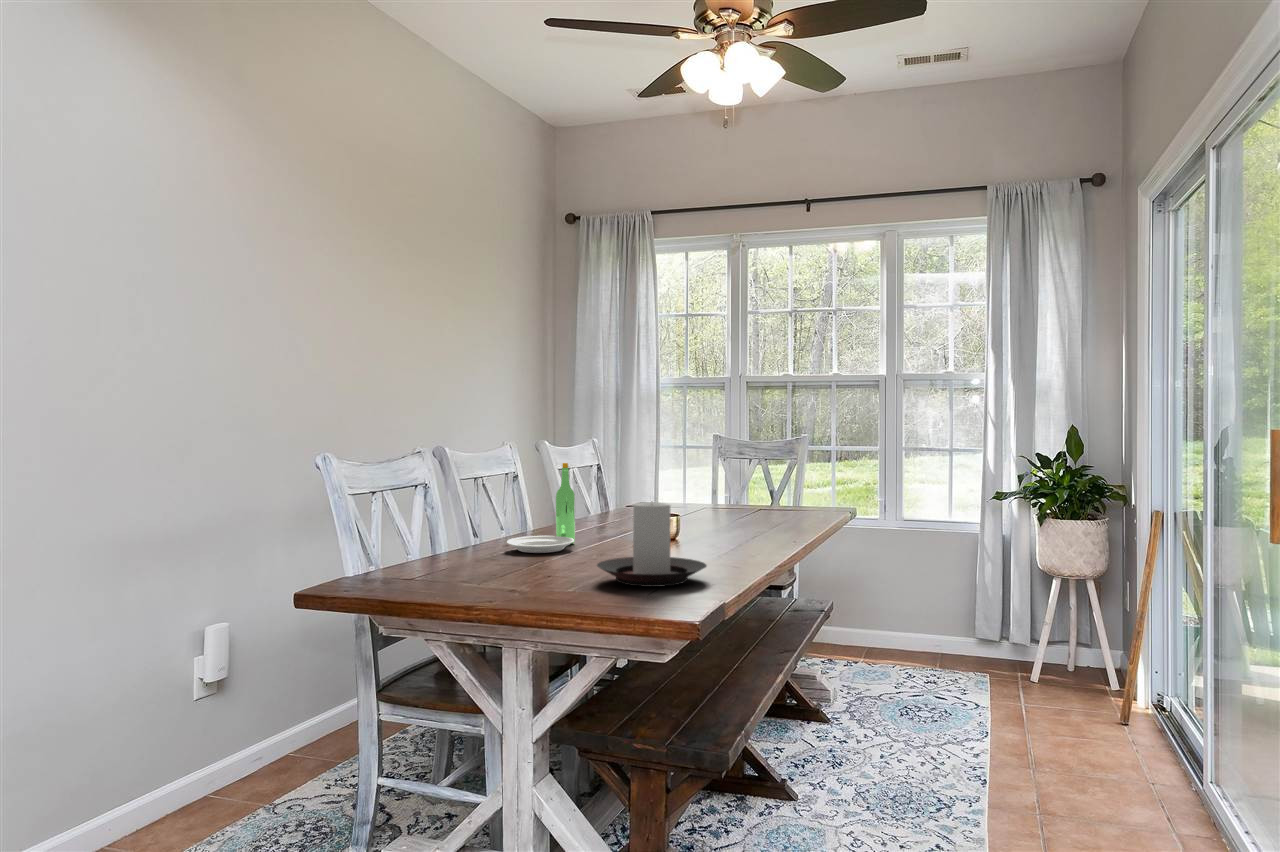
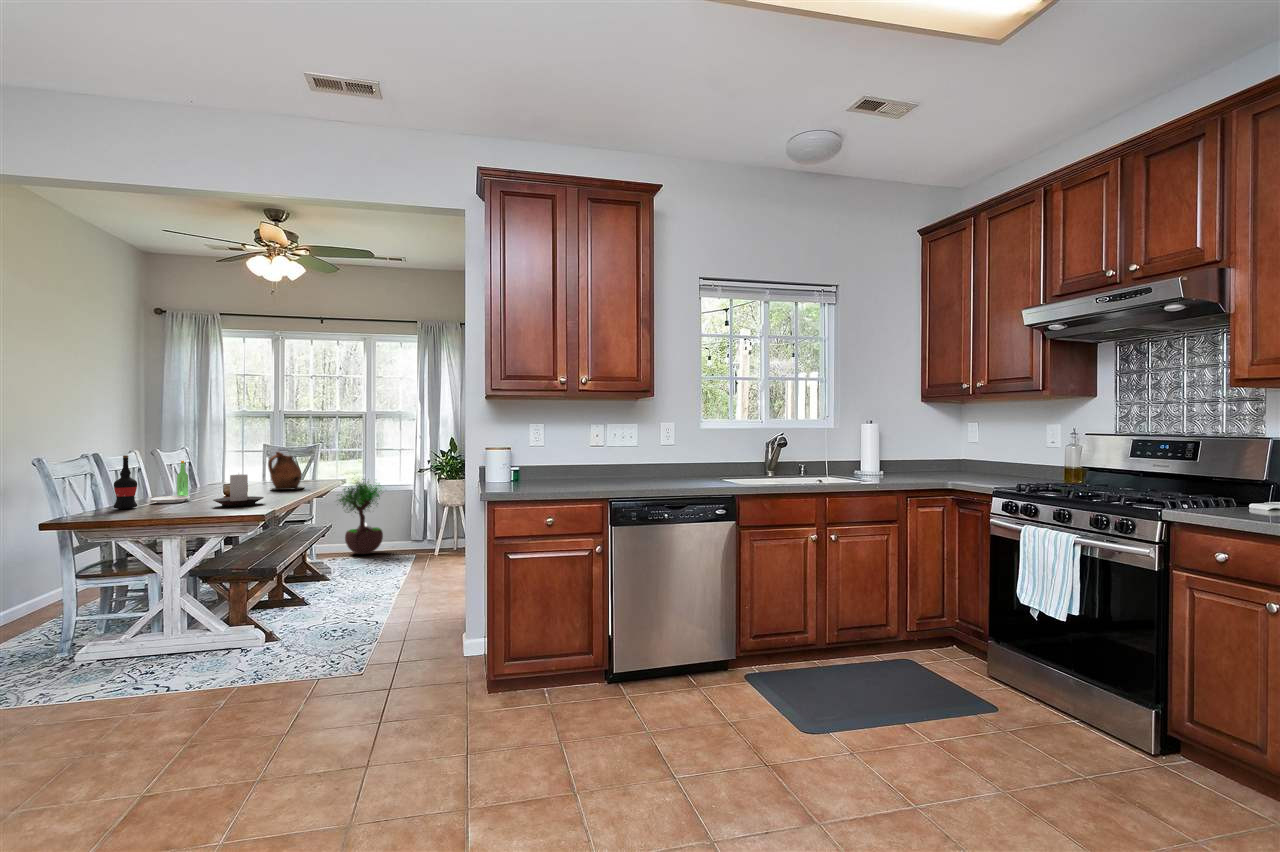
ceramic pitcher: none [719,448,787,534] -> present [268,452,303,490]
wine bottle: none [432,449,474,564] -> present [114,455,137,509]
potted tree: none [831,496,929,655] -> present [338,479,383,554]

